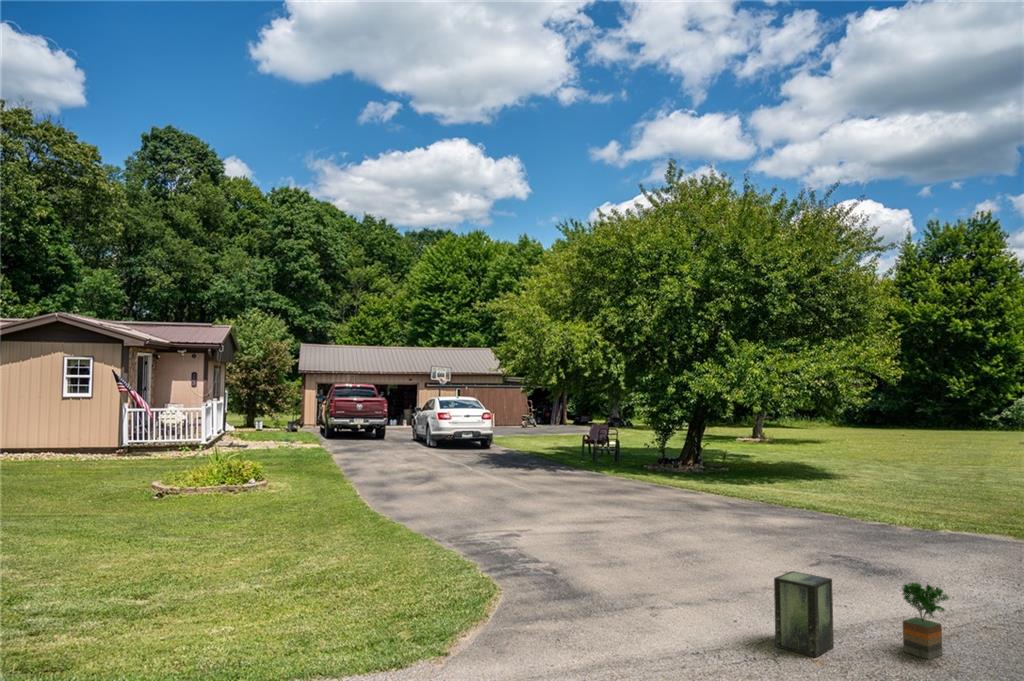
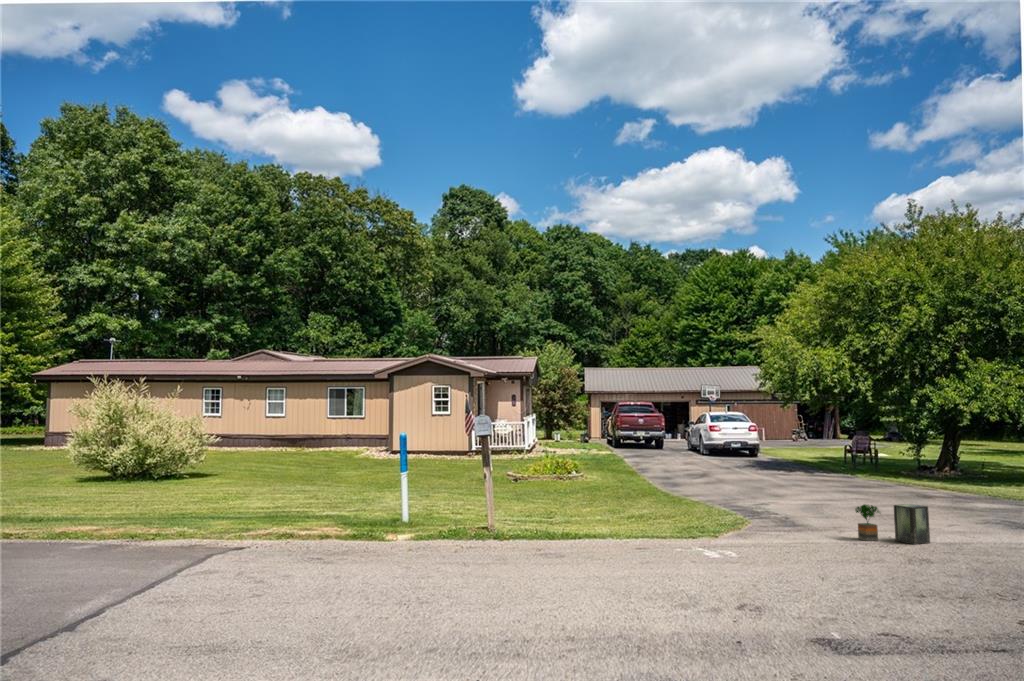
potted tree: present [902,582,949,659] -> present [855,504,879,541]

